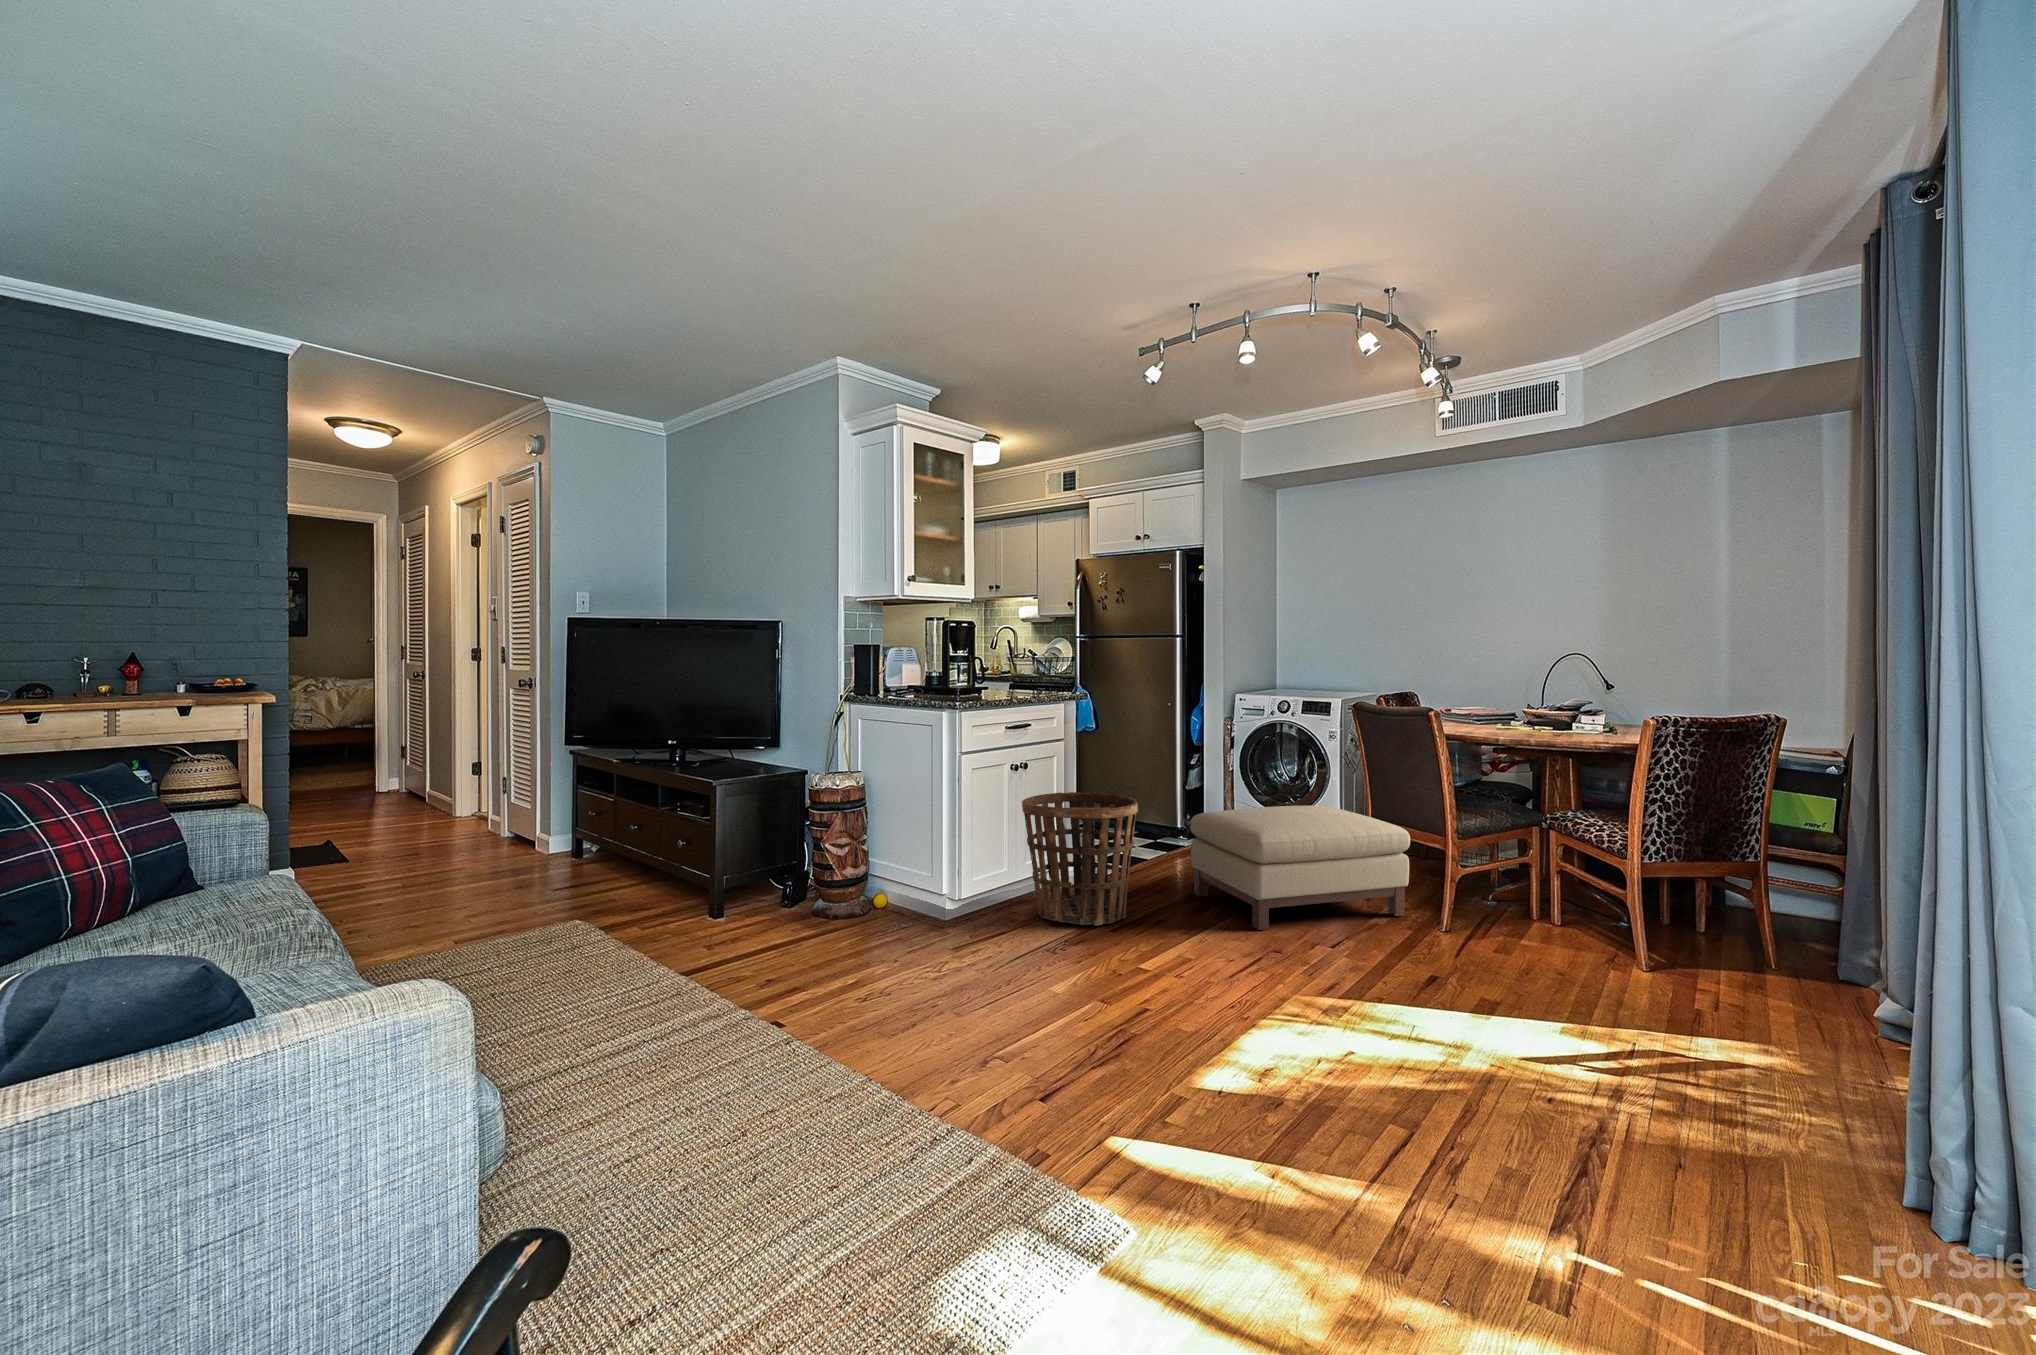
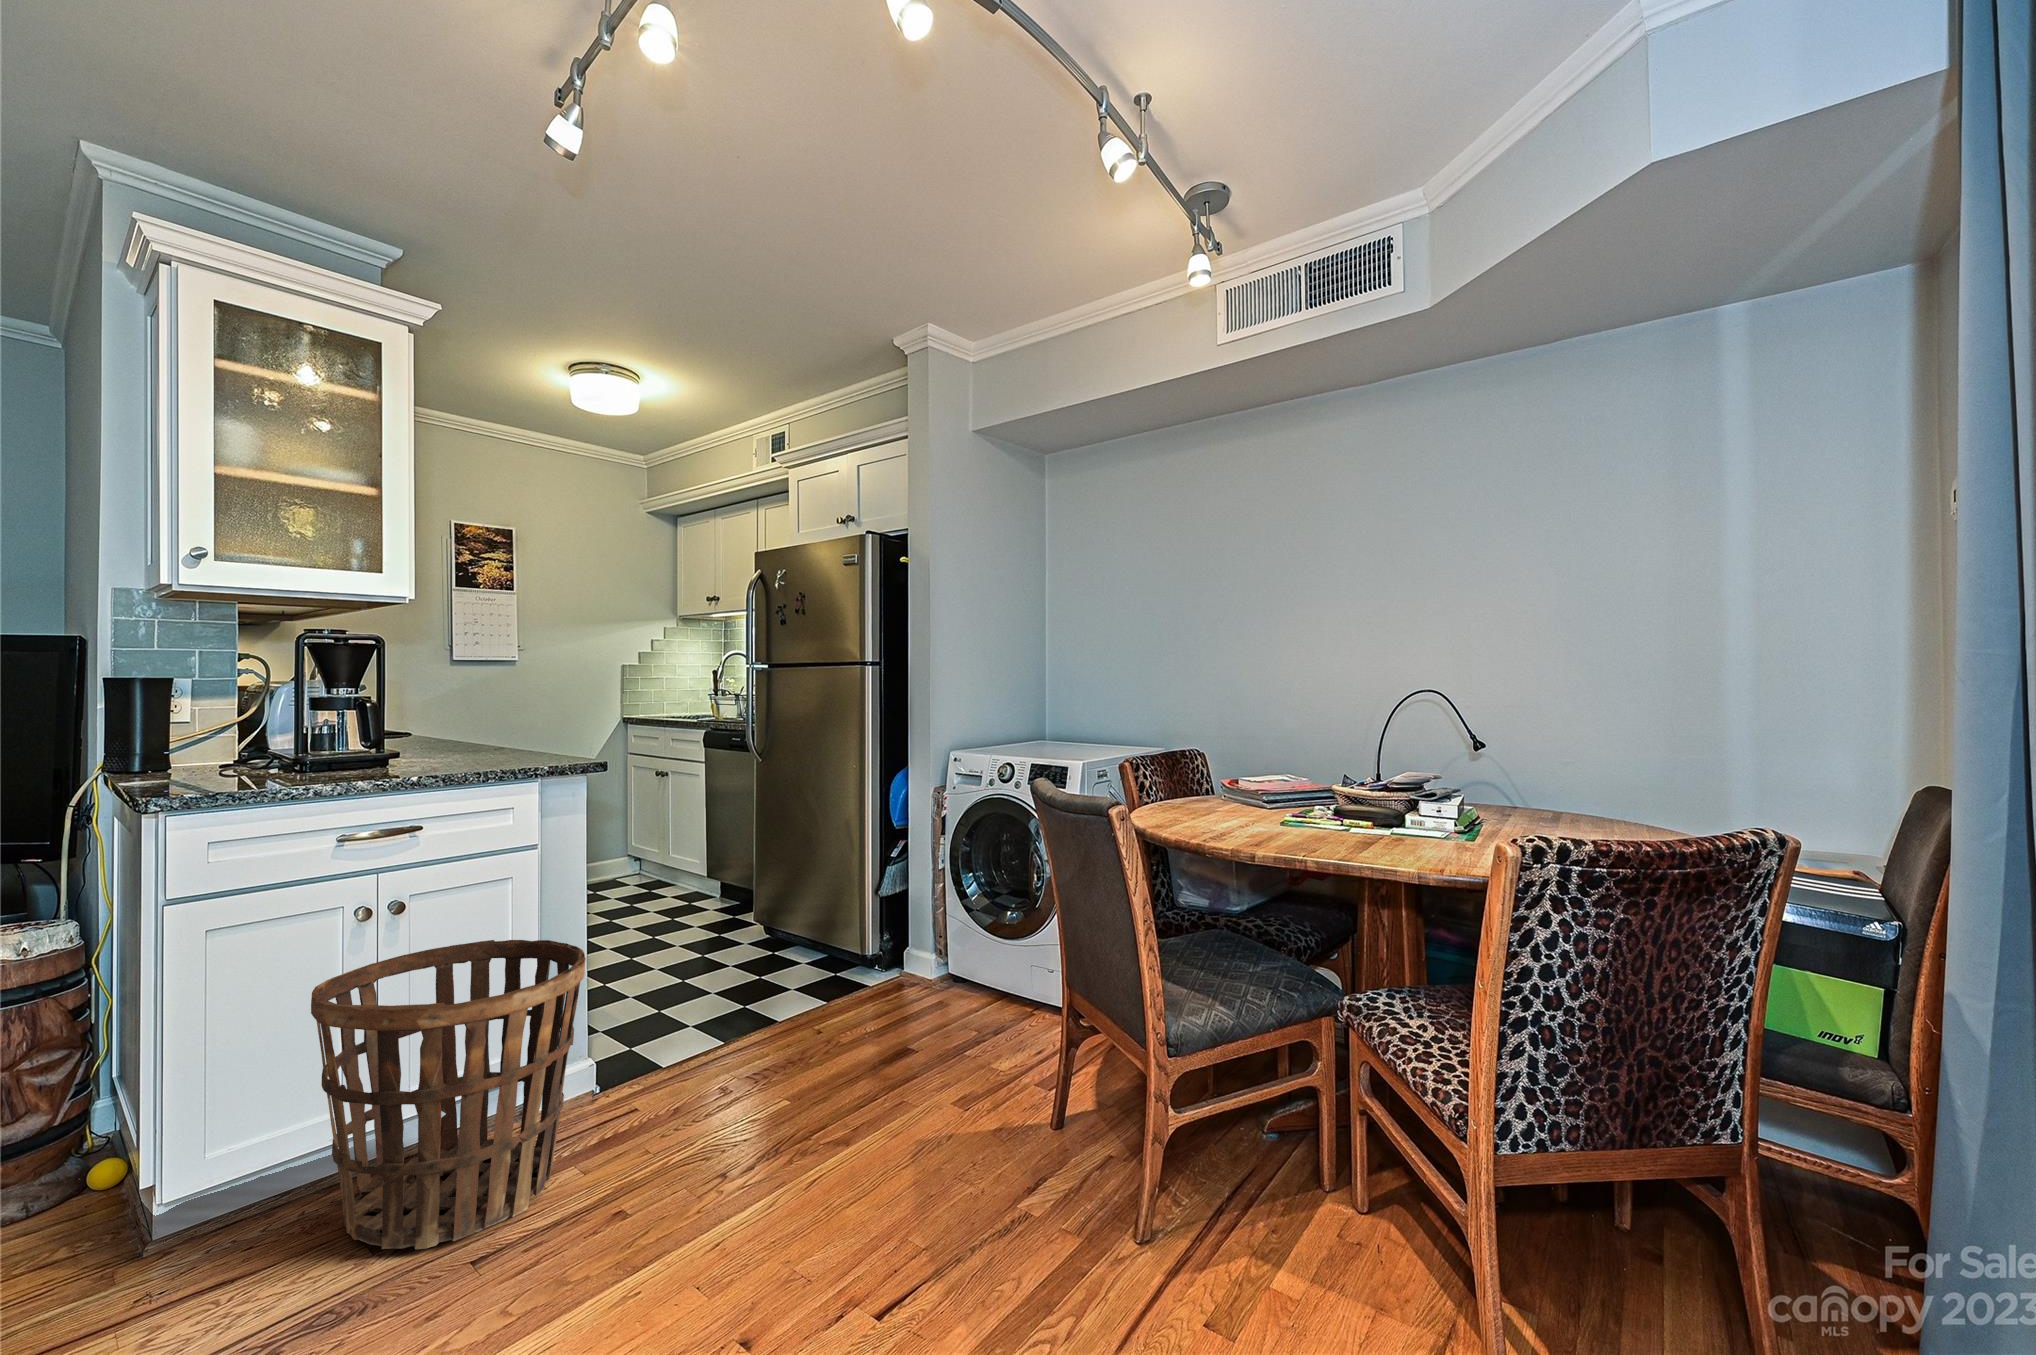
ottoman: present [1190,806,1410,930] -> none [743,950,1095,1255]

